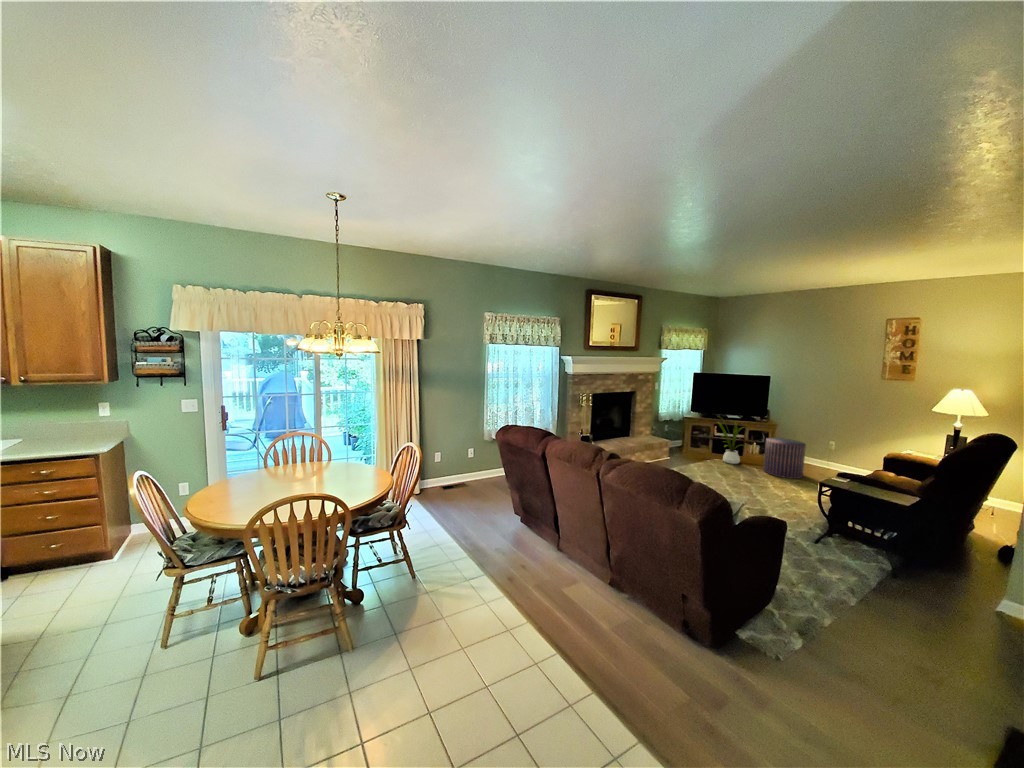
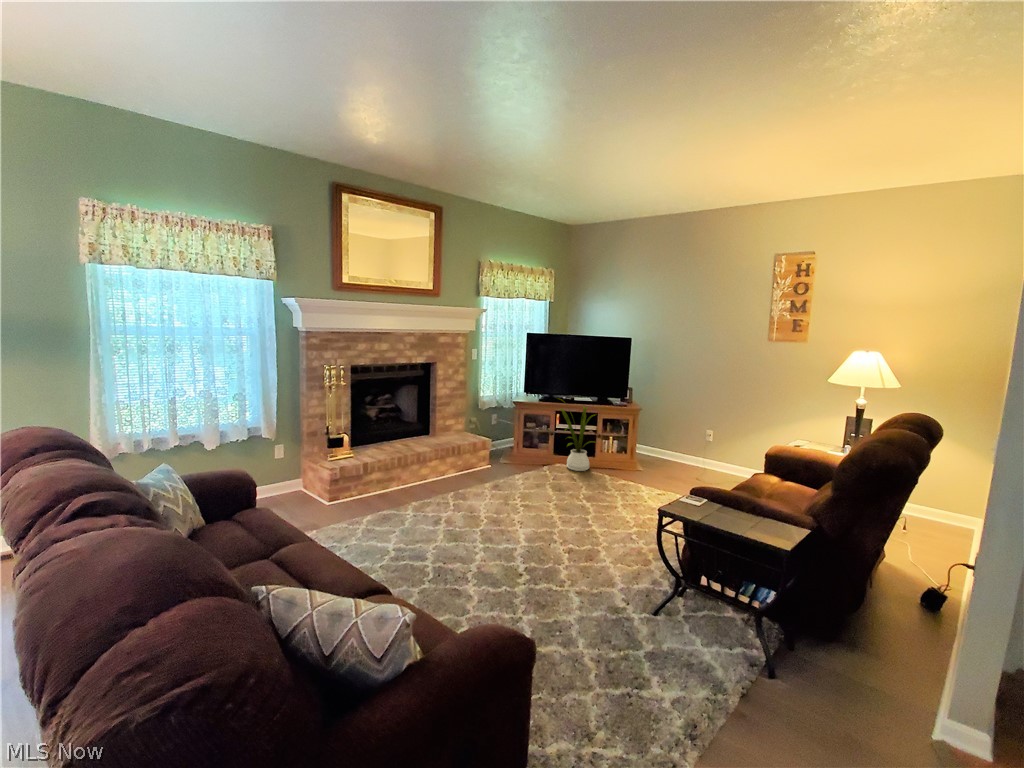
pouf: present [763,438,806,479] -> none [618,429,673,491]

